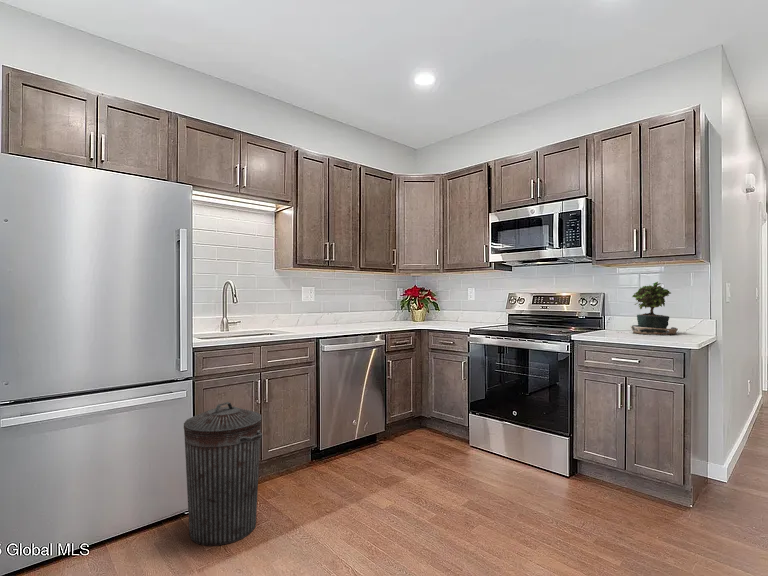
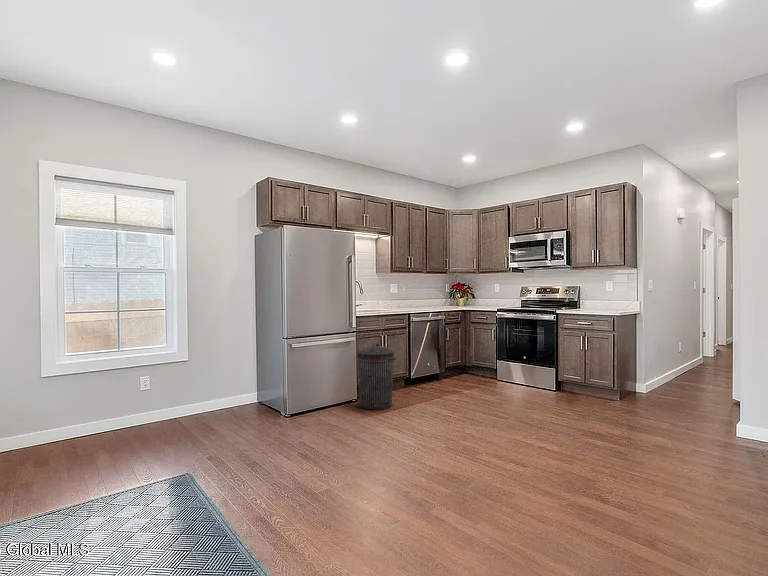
potted plant: present [631,282,678,335] -> none [584,280,618,310]

